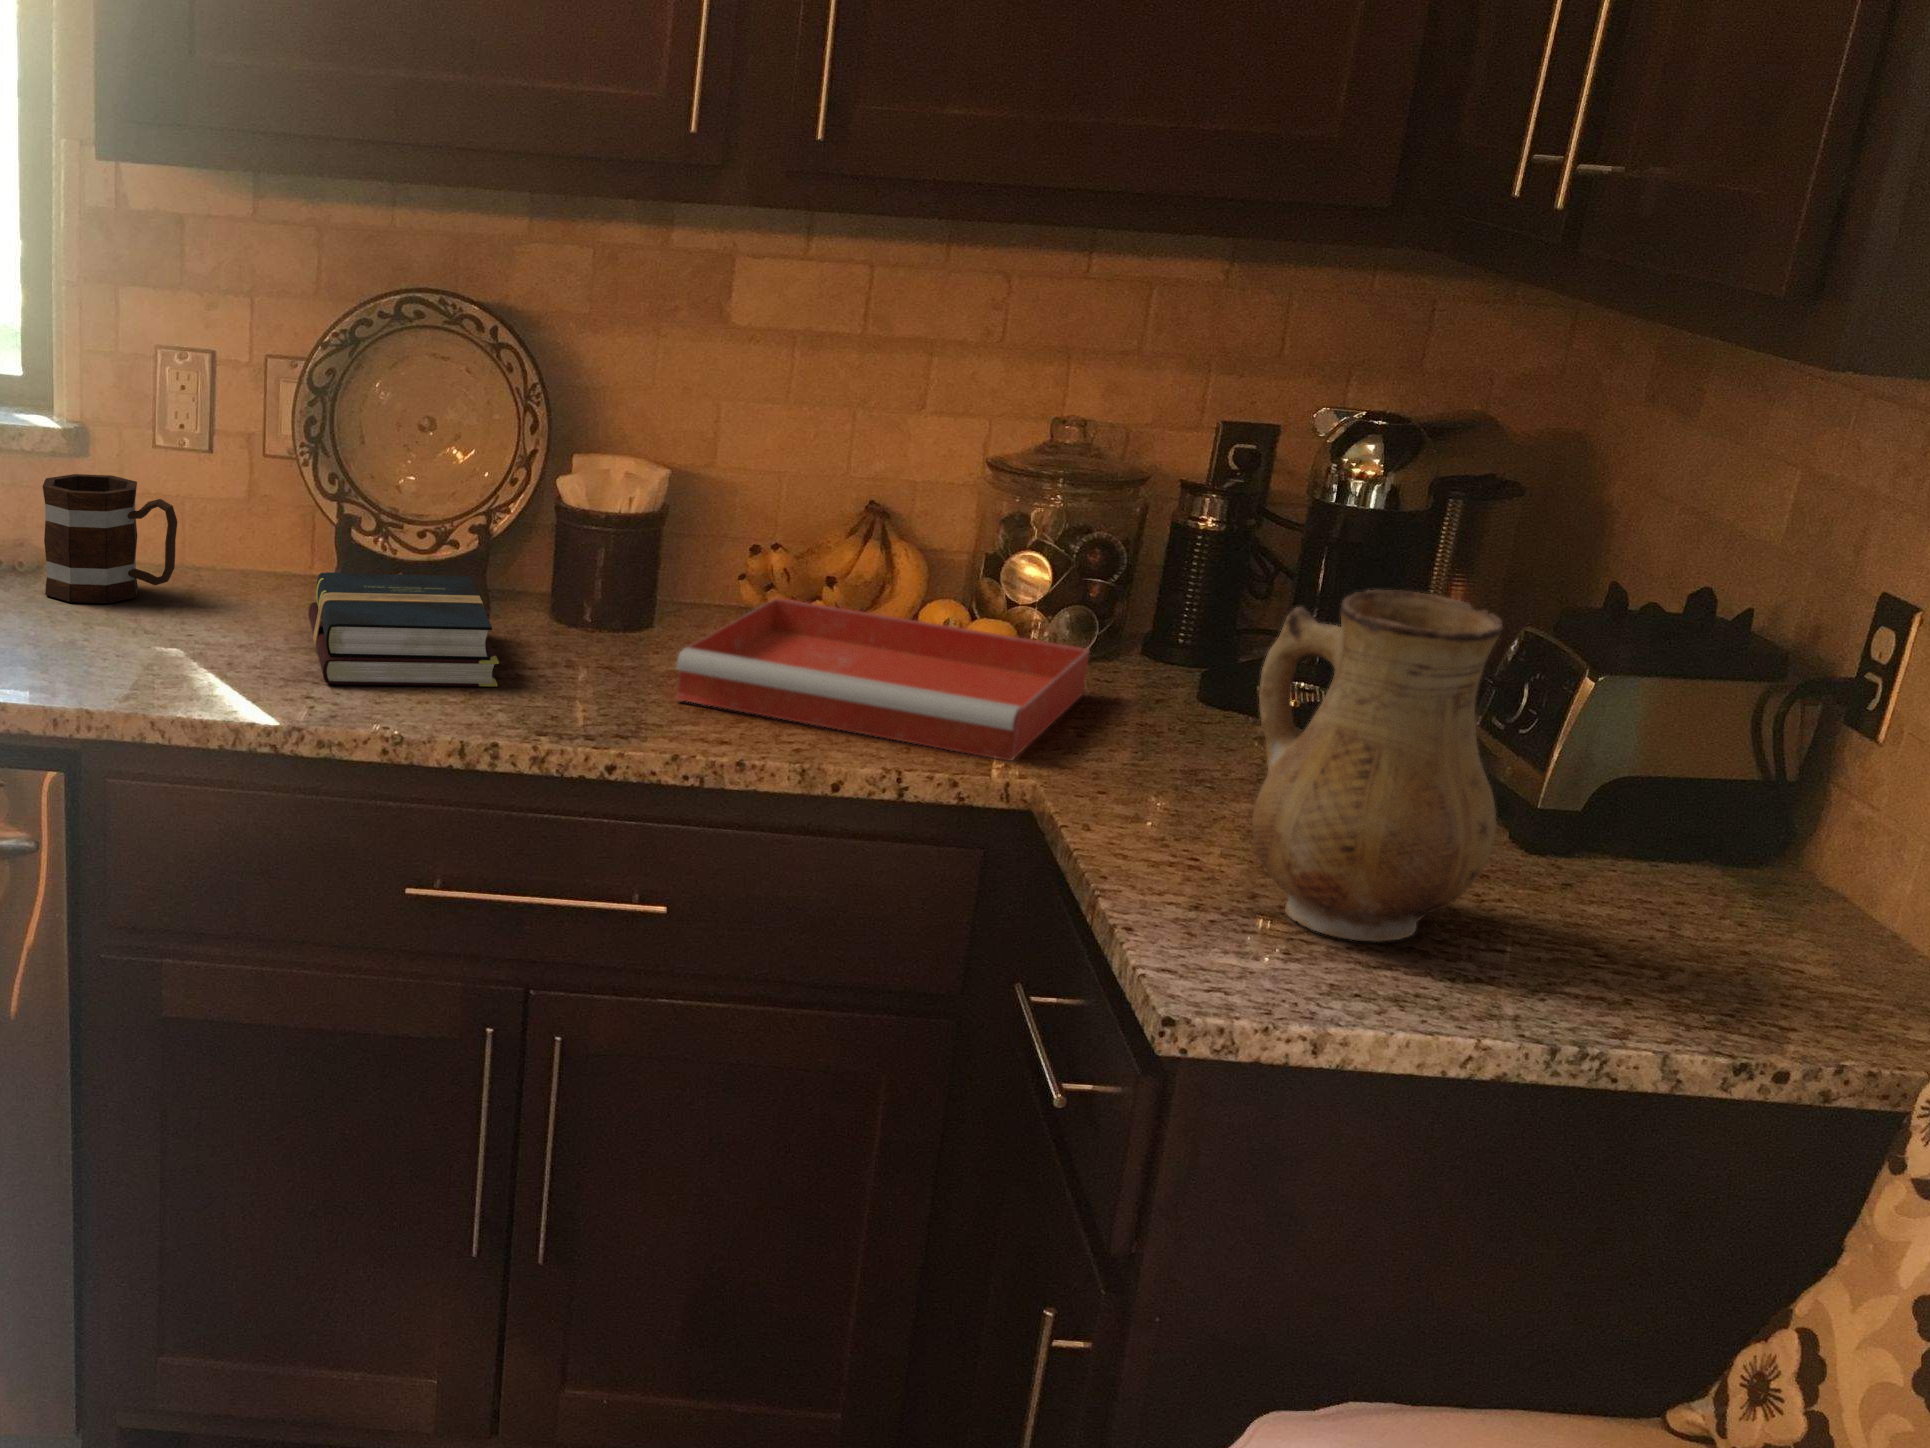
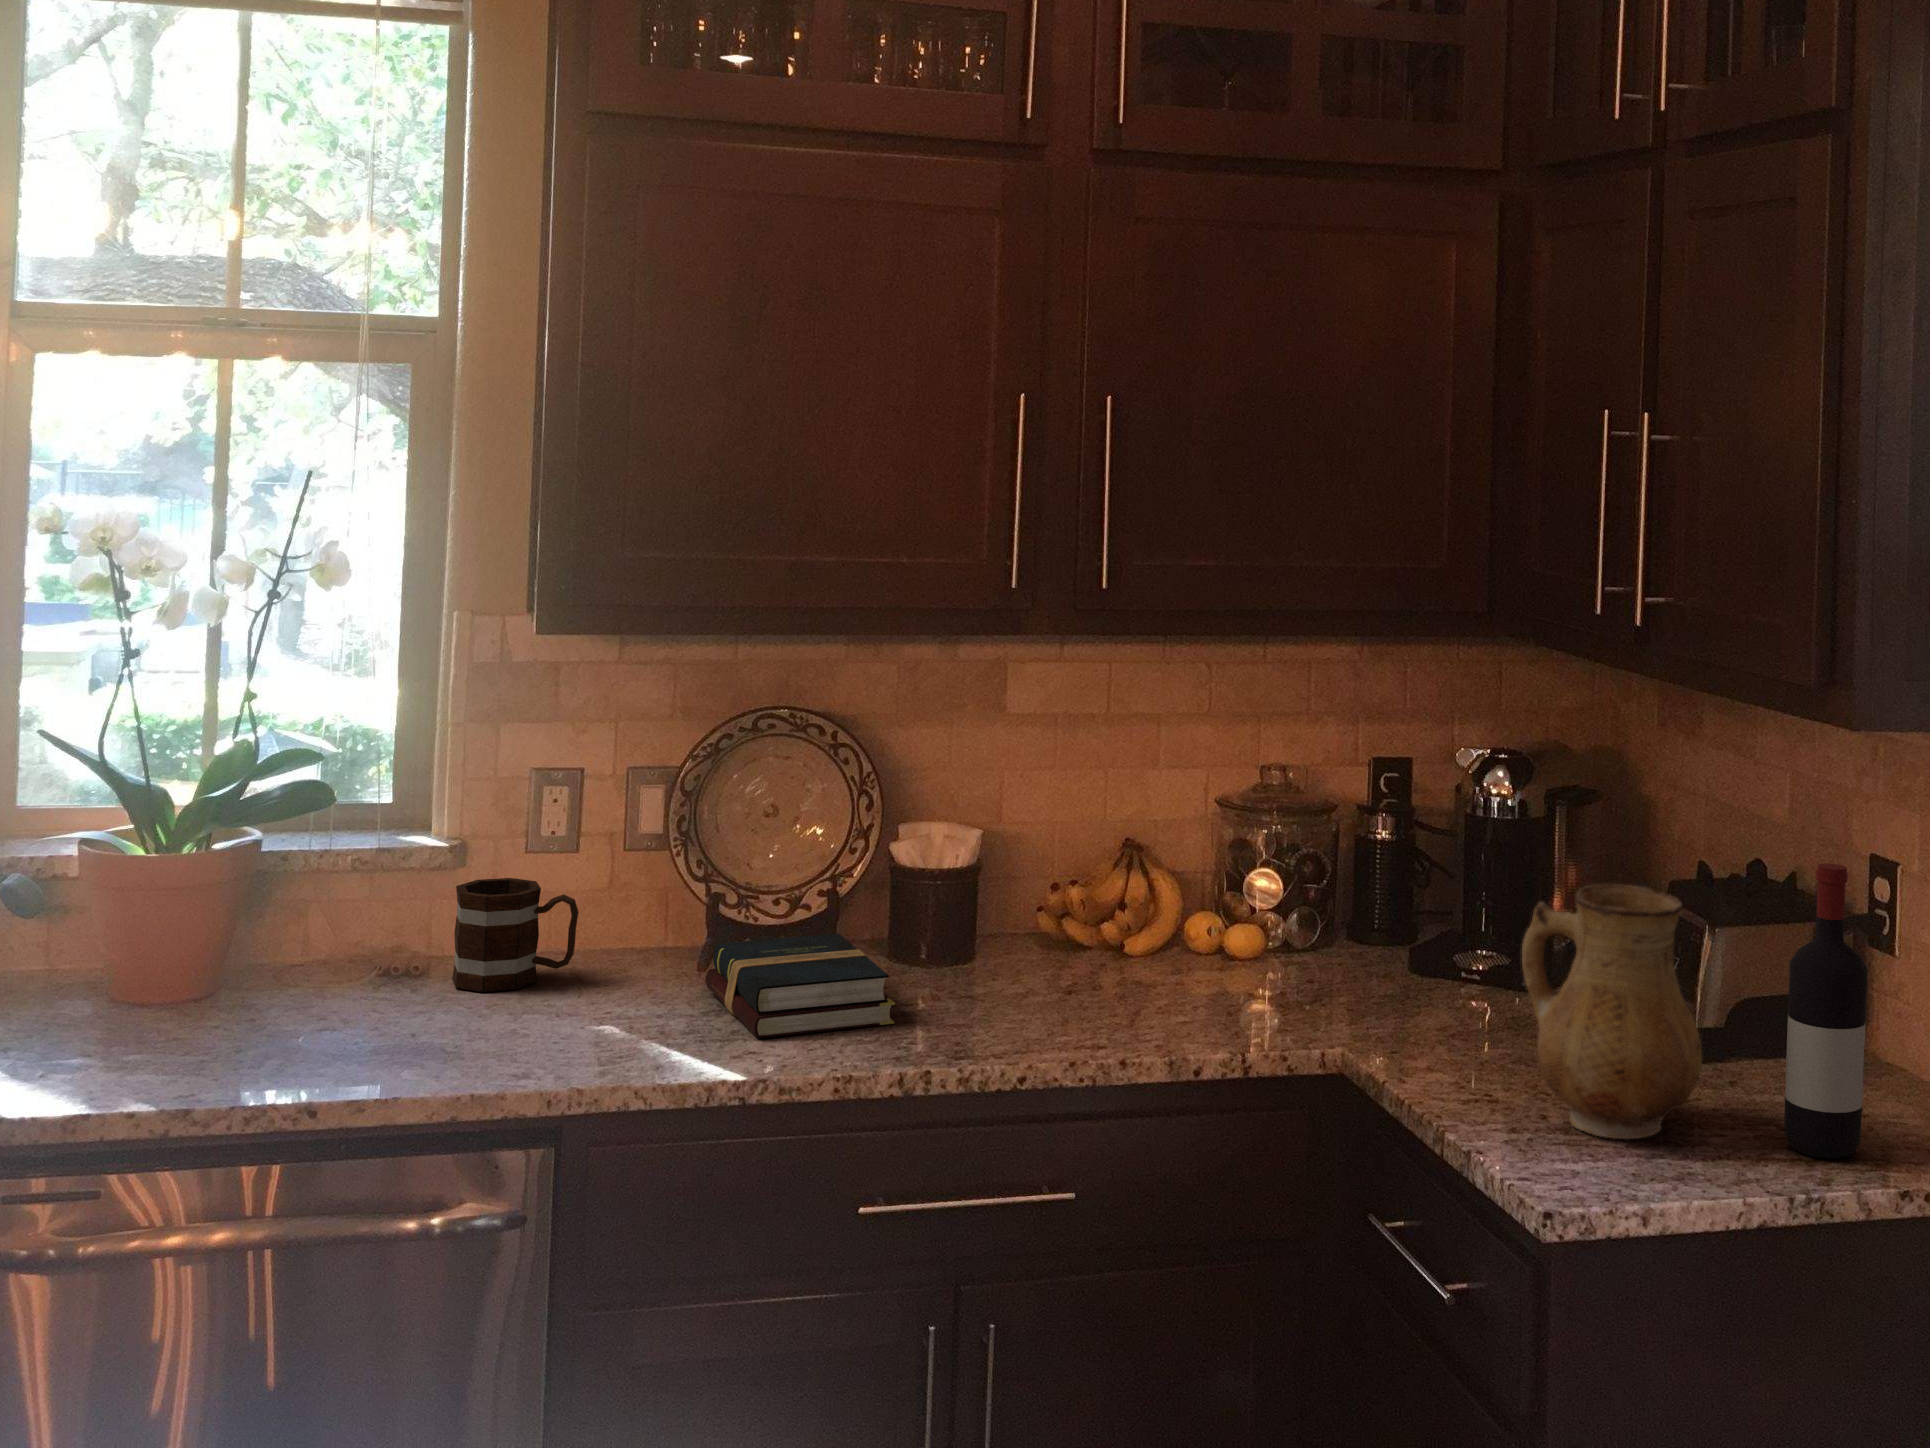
wine bottle: none [1589,586,1772,1008] -> present [1784,863,1868,1159]
tray: present [676,598,1090,761] -> none [1039,925,1328,1036]

